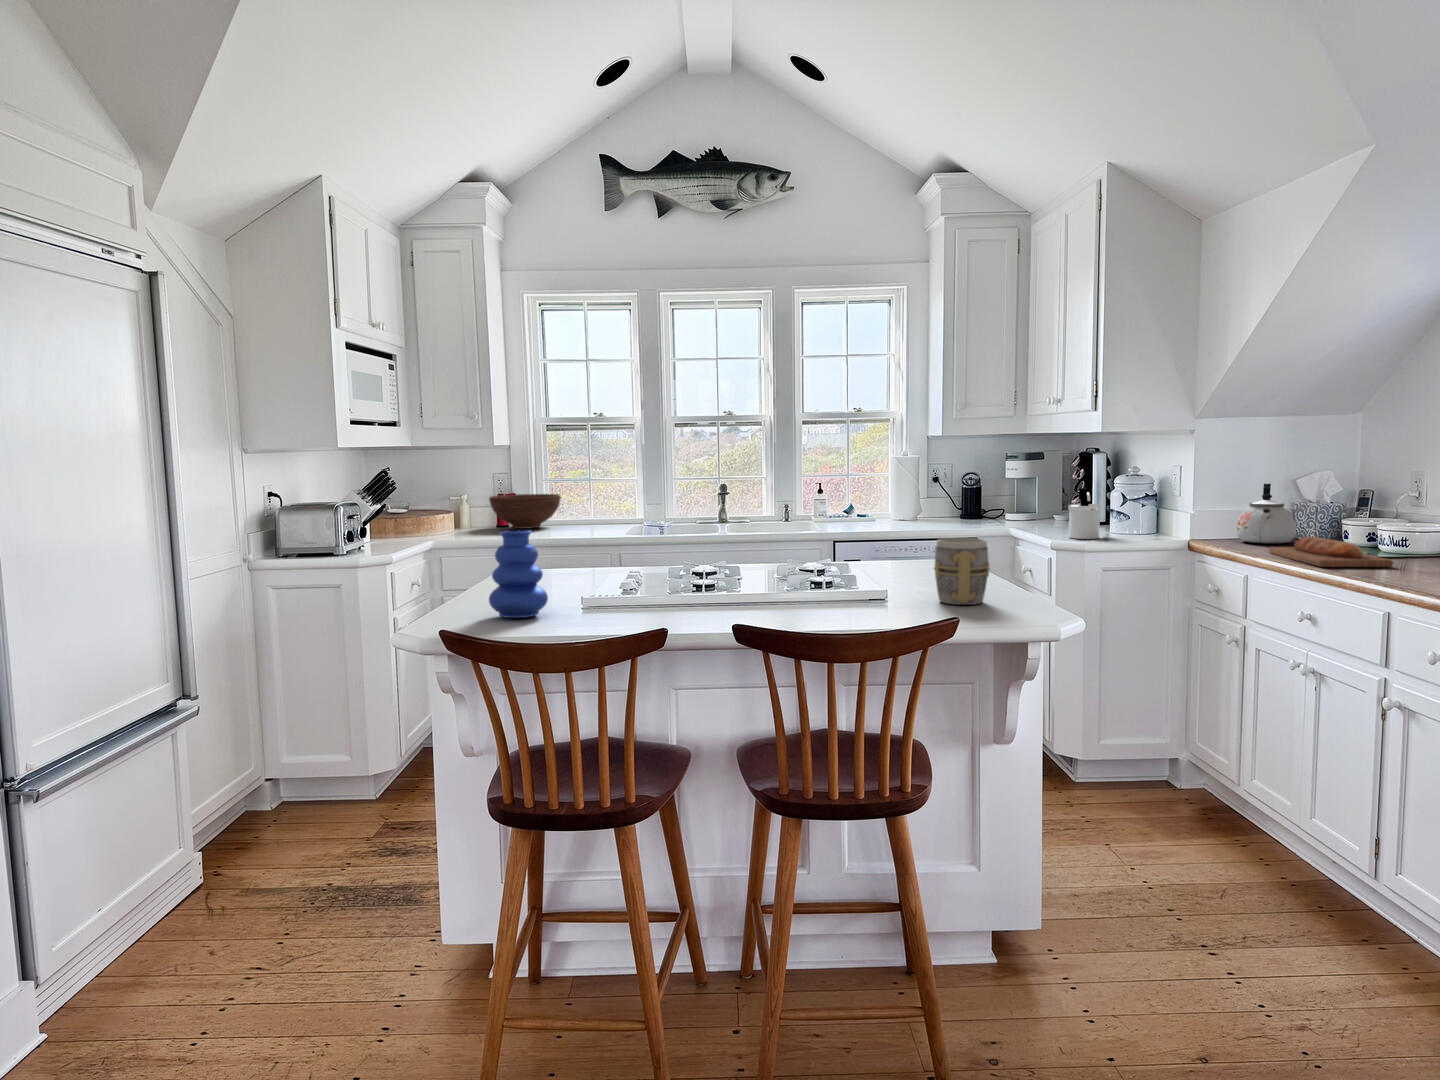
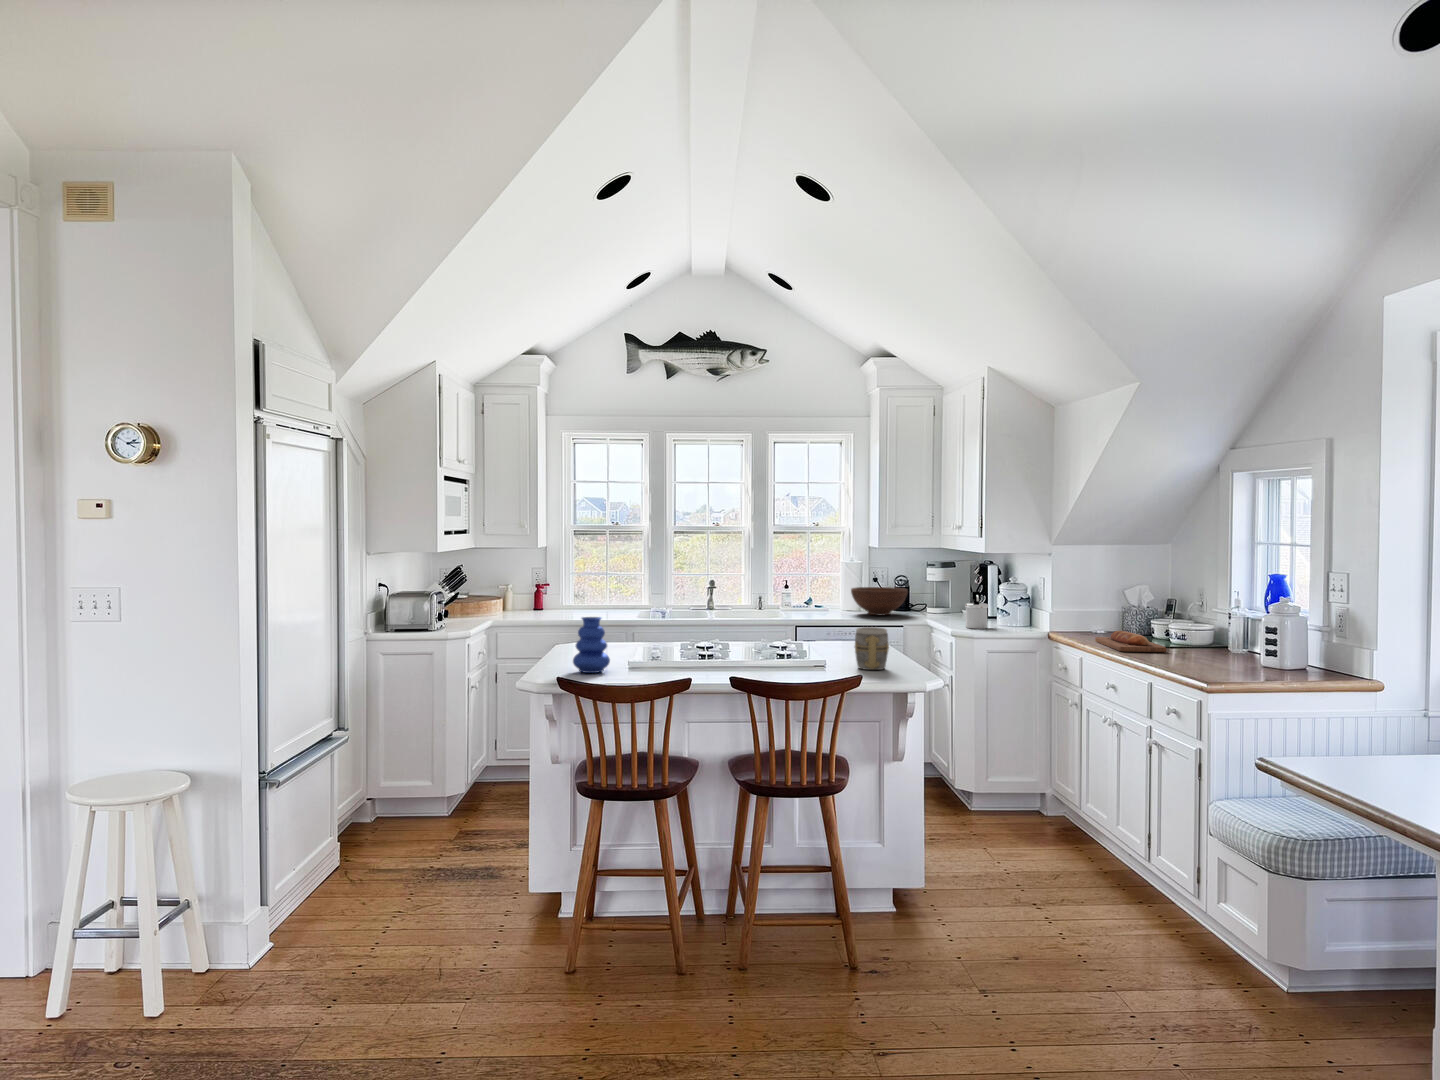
kettle: present [1236,484,1296,544] -> none [1080,592,1119,635]
fruit bowl: present [489,494,561,529] -> present [851,587,908,615]

